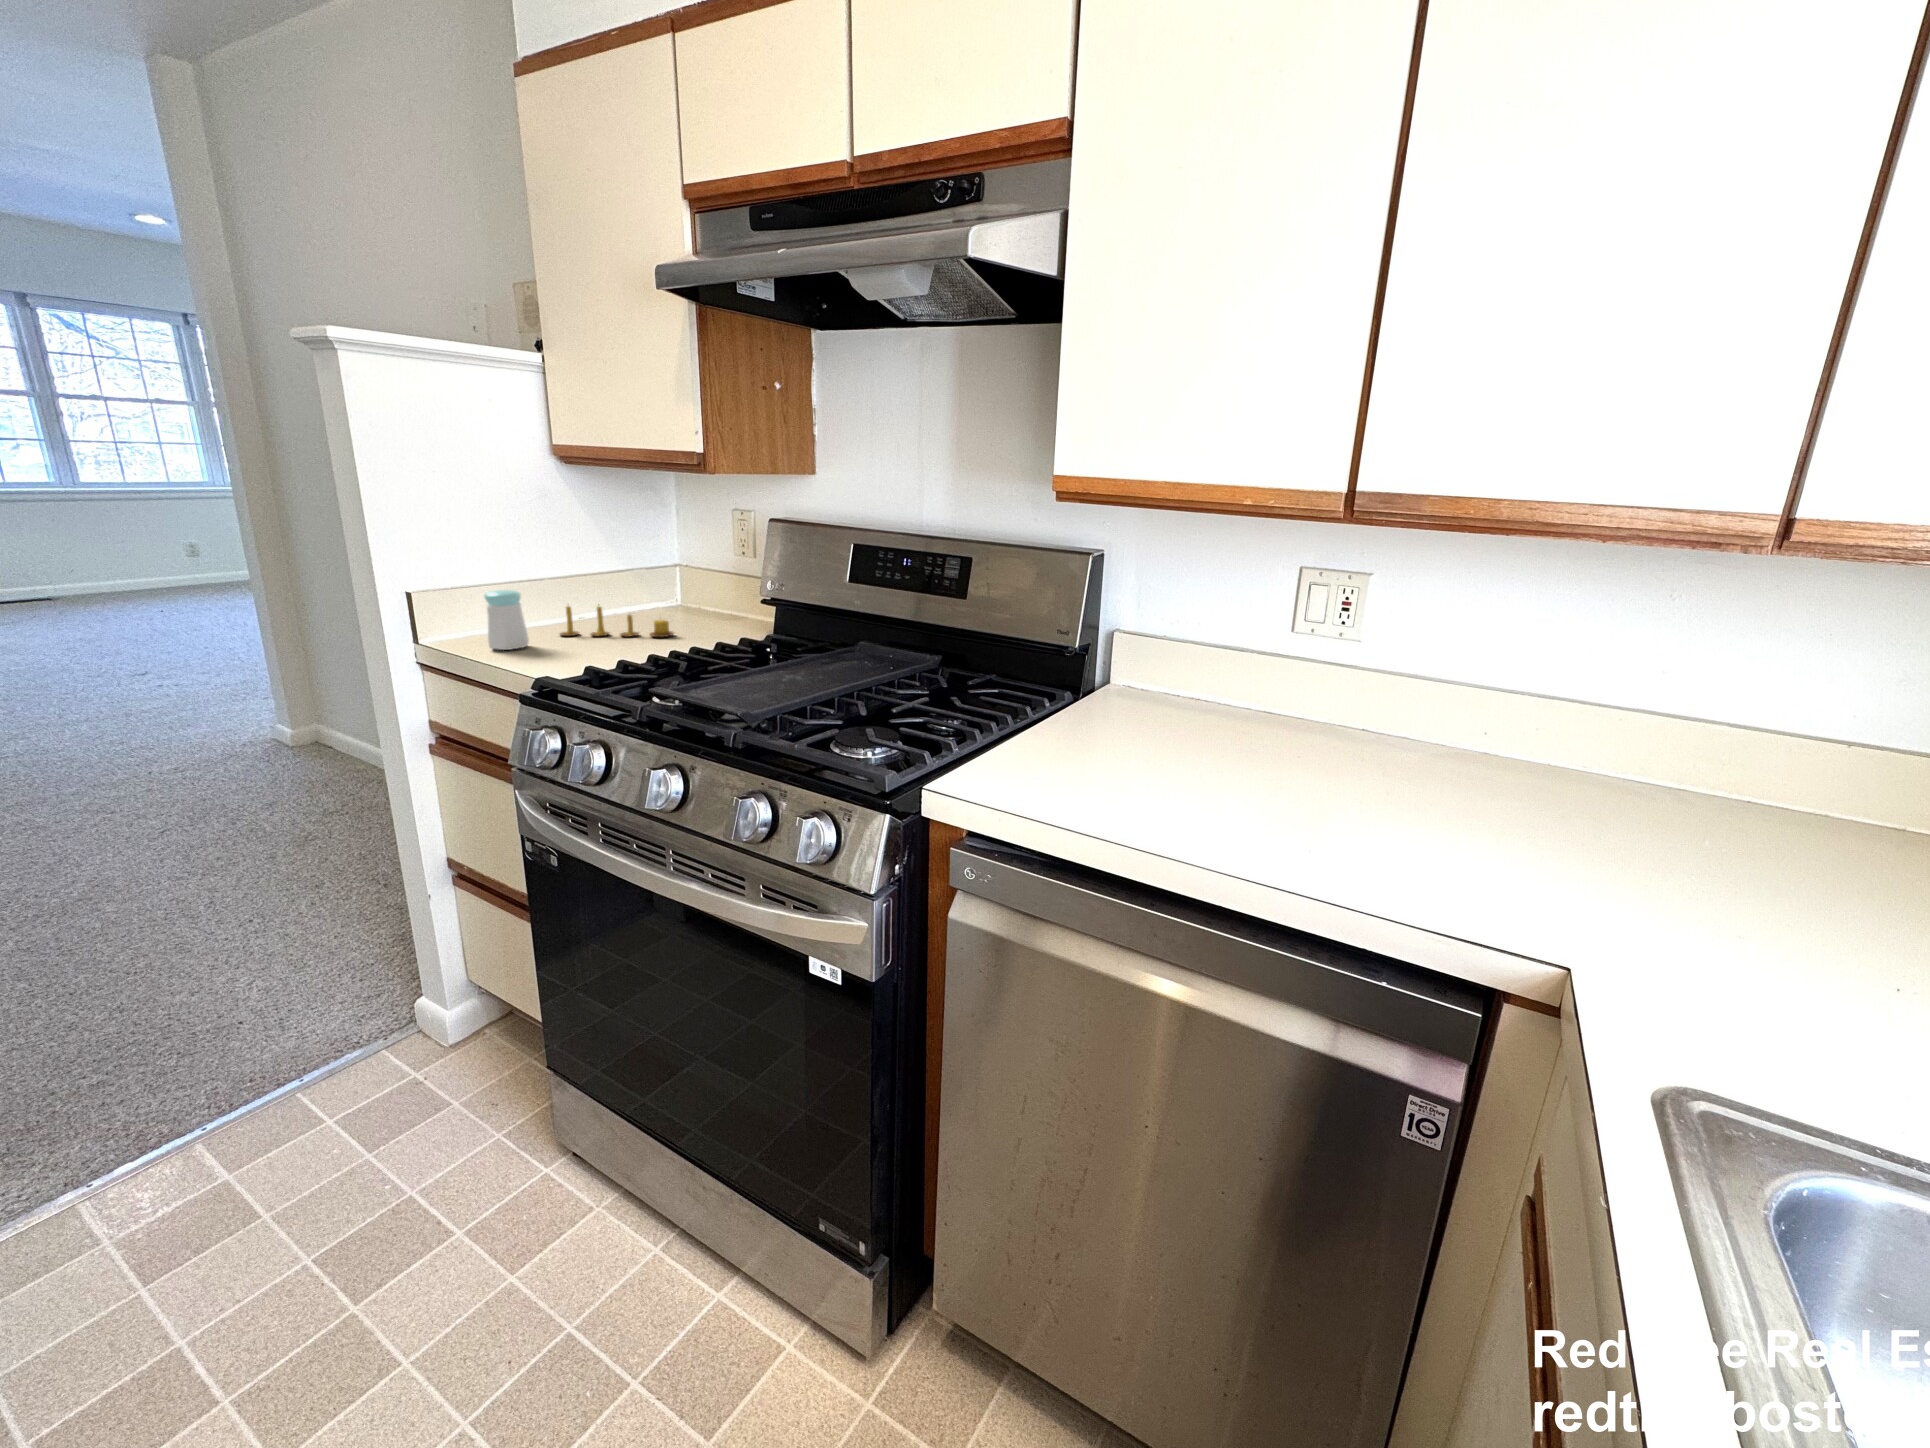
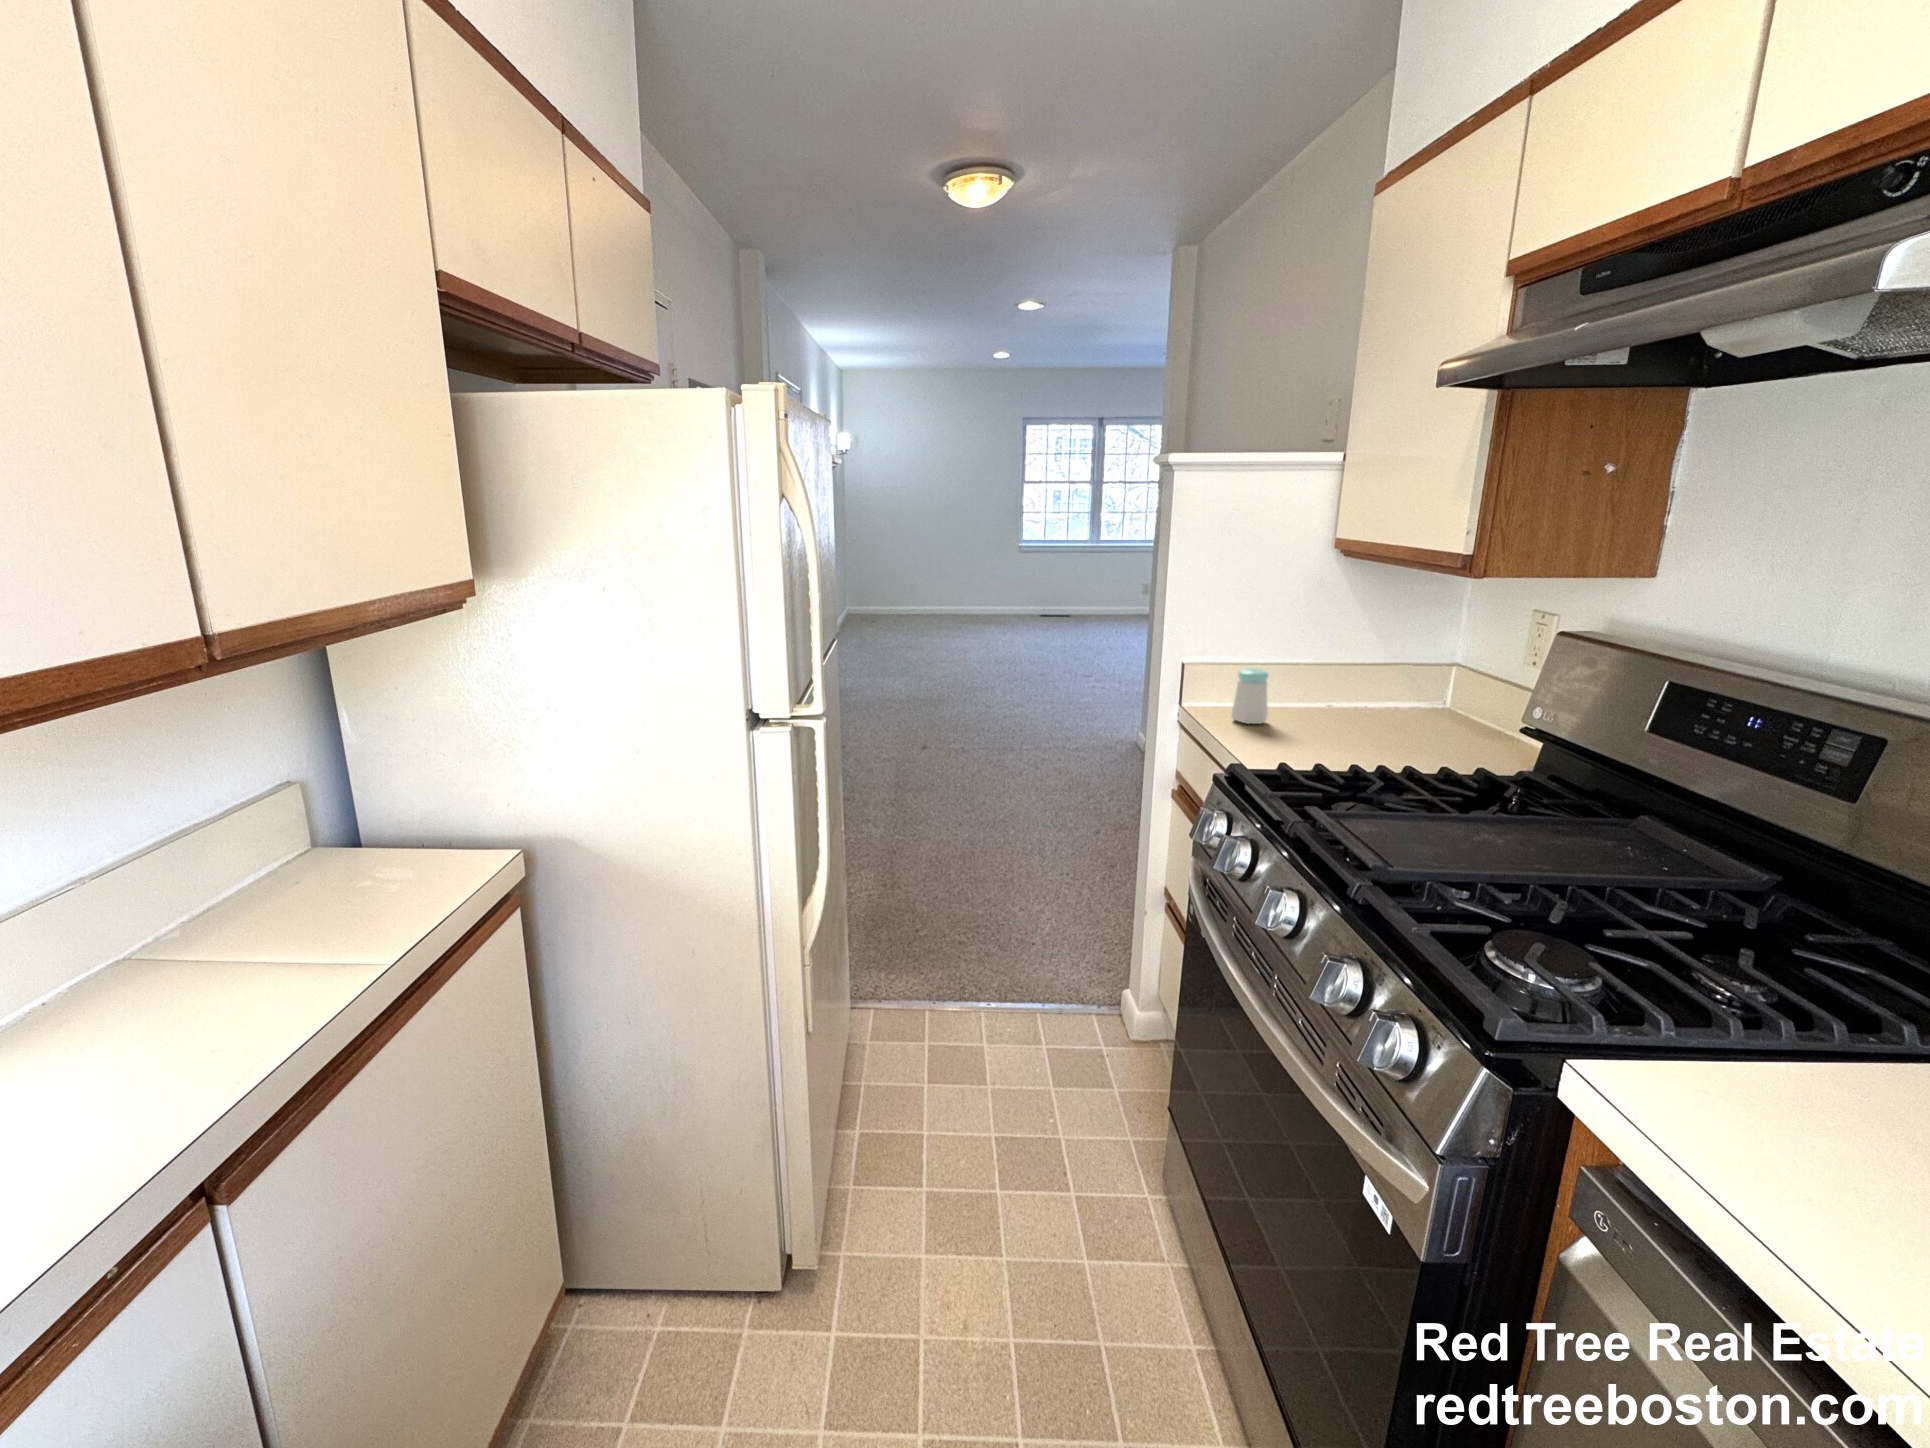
candle: present [560,604,674,637] -> none [1300,688,1416,742]

